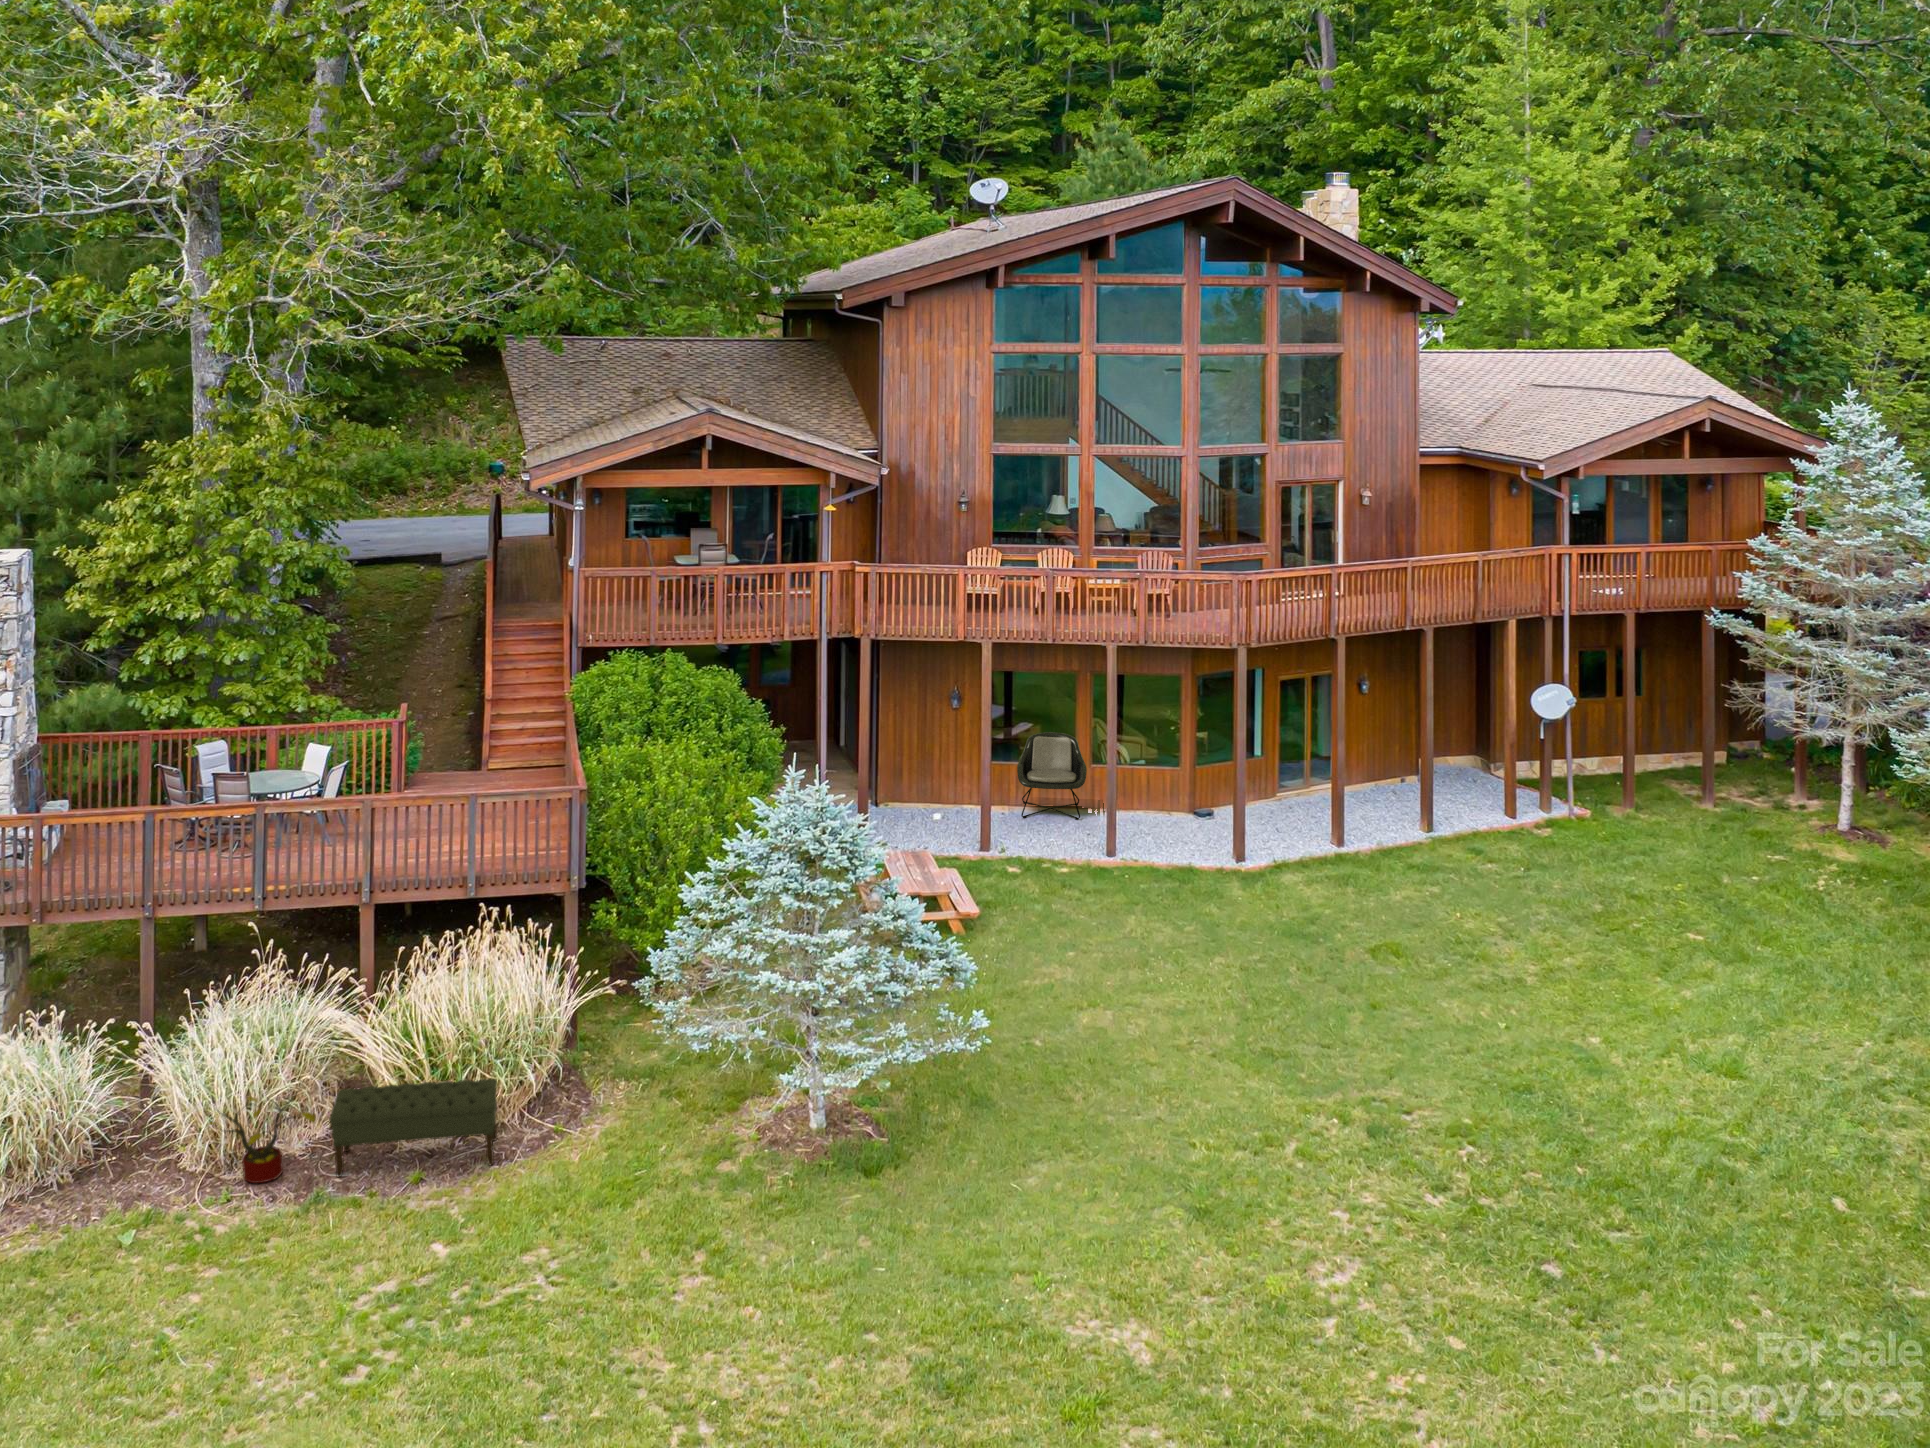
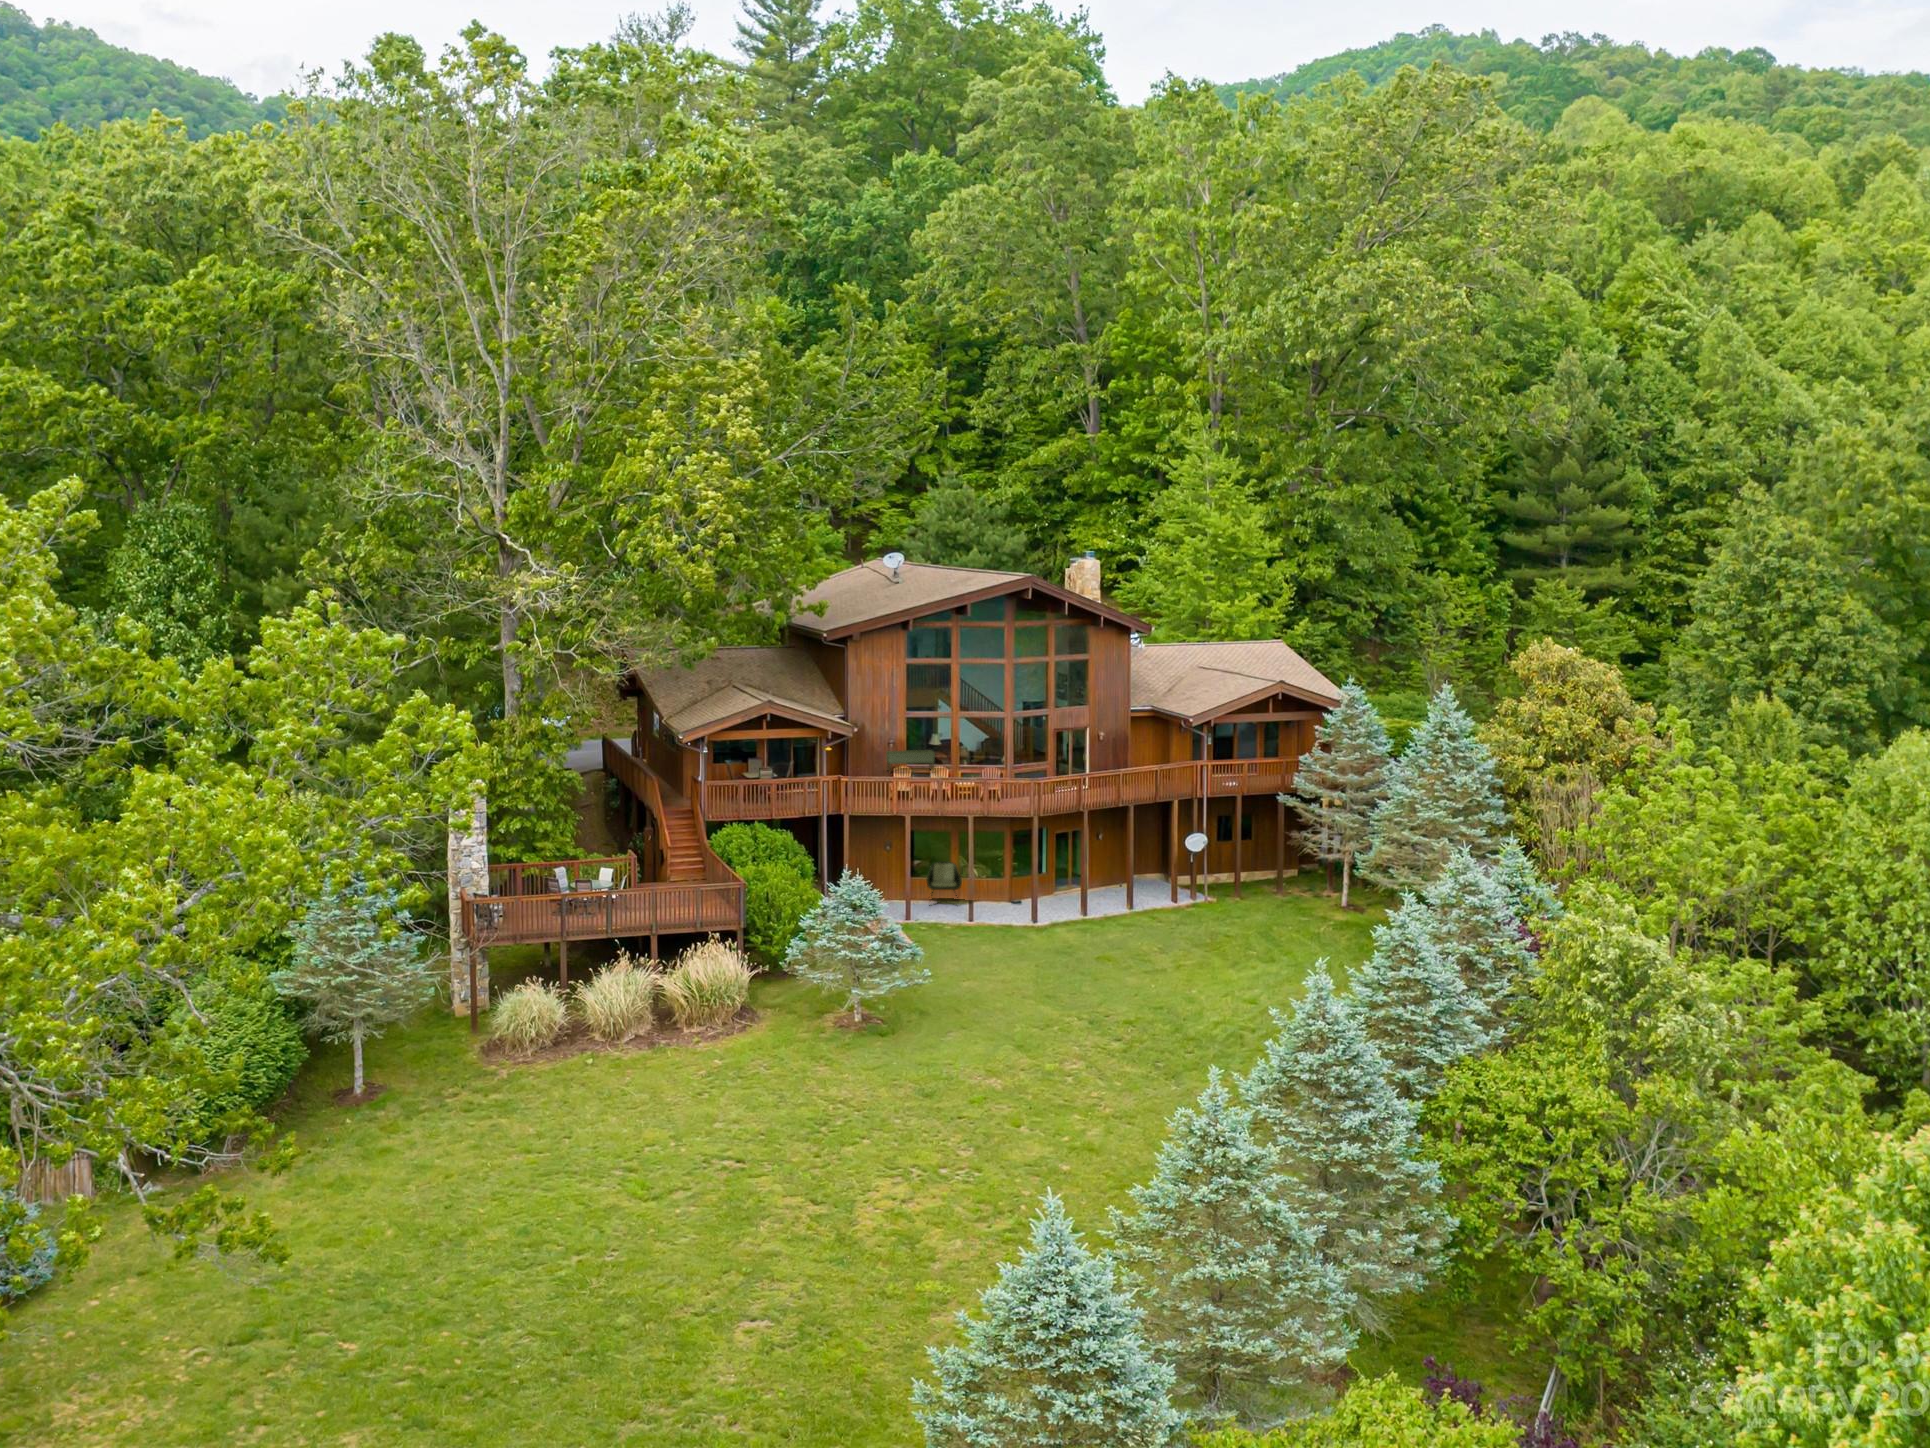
bench: present [329,1079,497,1177] -> present [886,750,935,772]
decorative plant: present [209,1097,316,1183] -> none [614,1001,657,1042]

